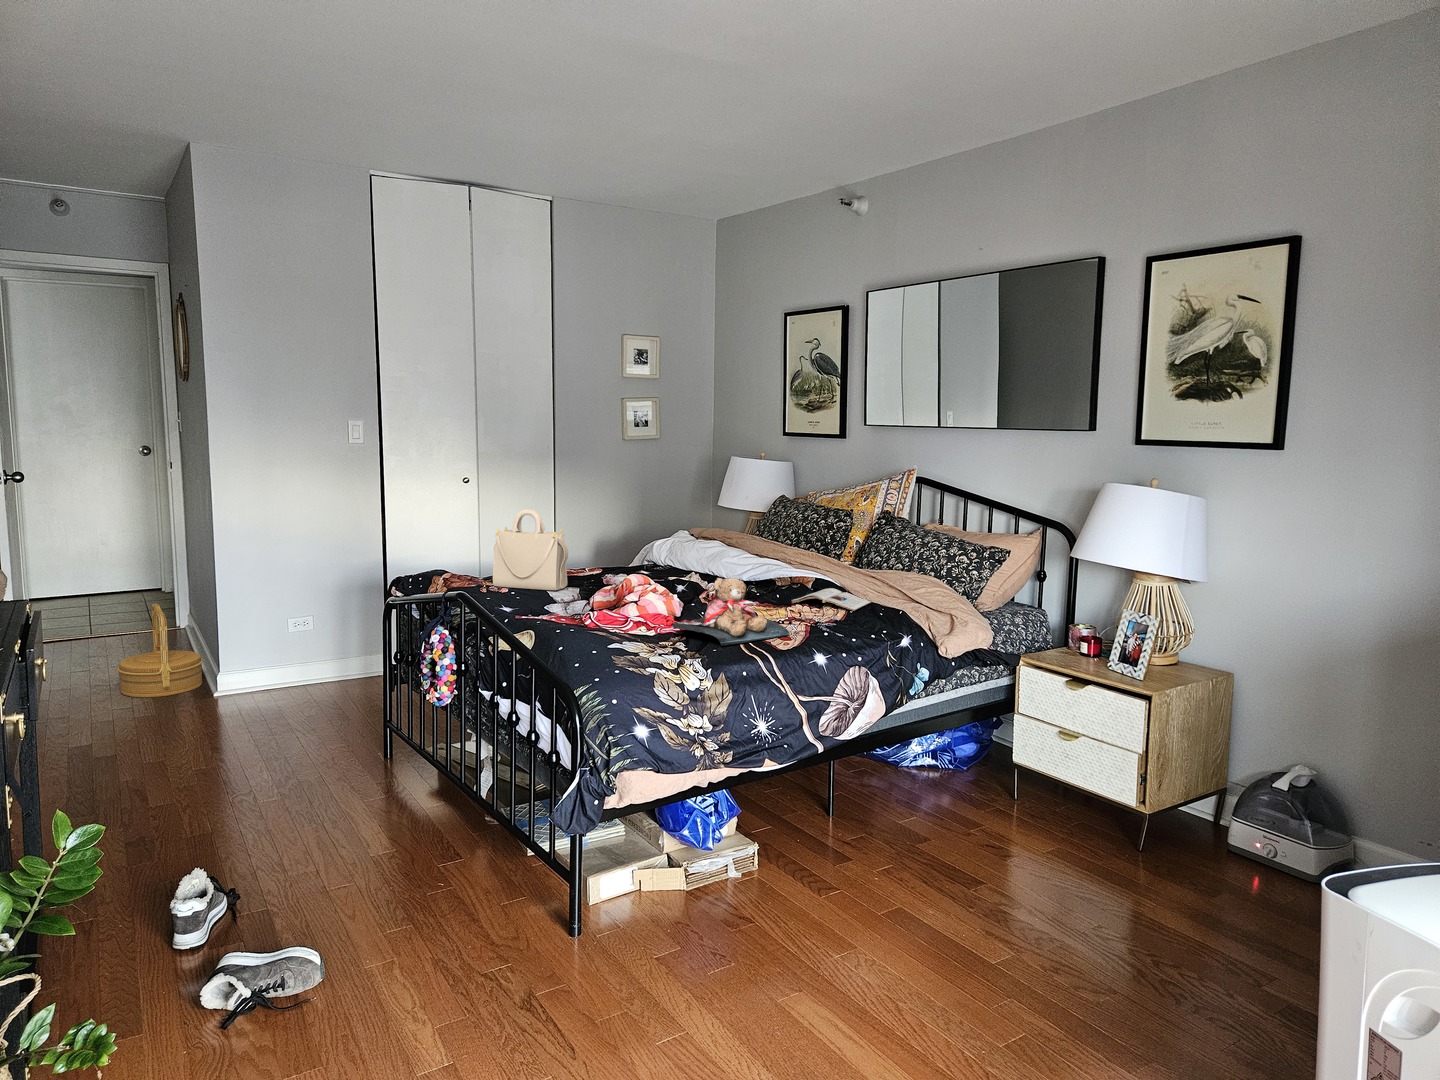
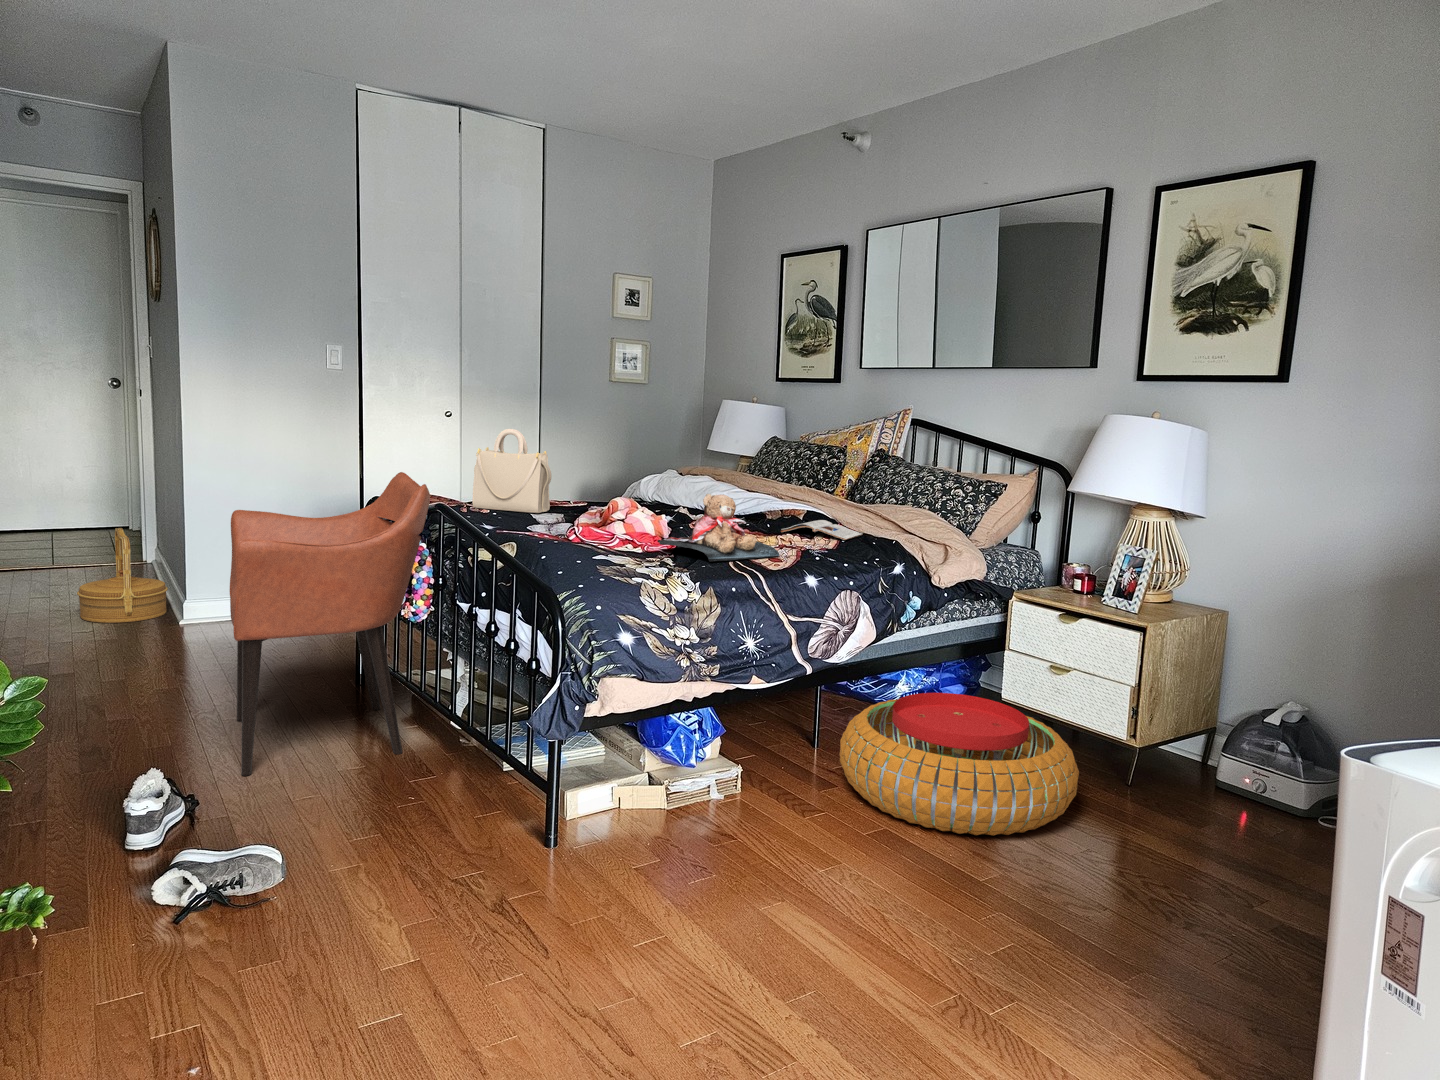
armchair: none [263,558,452,865] -> present [230,472,430,776]
pouf: none [854,763,1088,911] -> present [839,693,1079,836]

